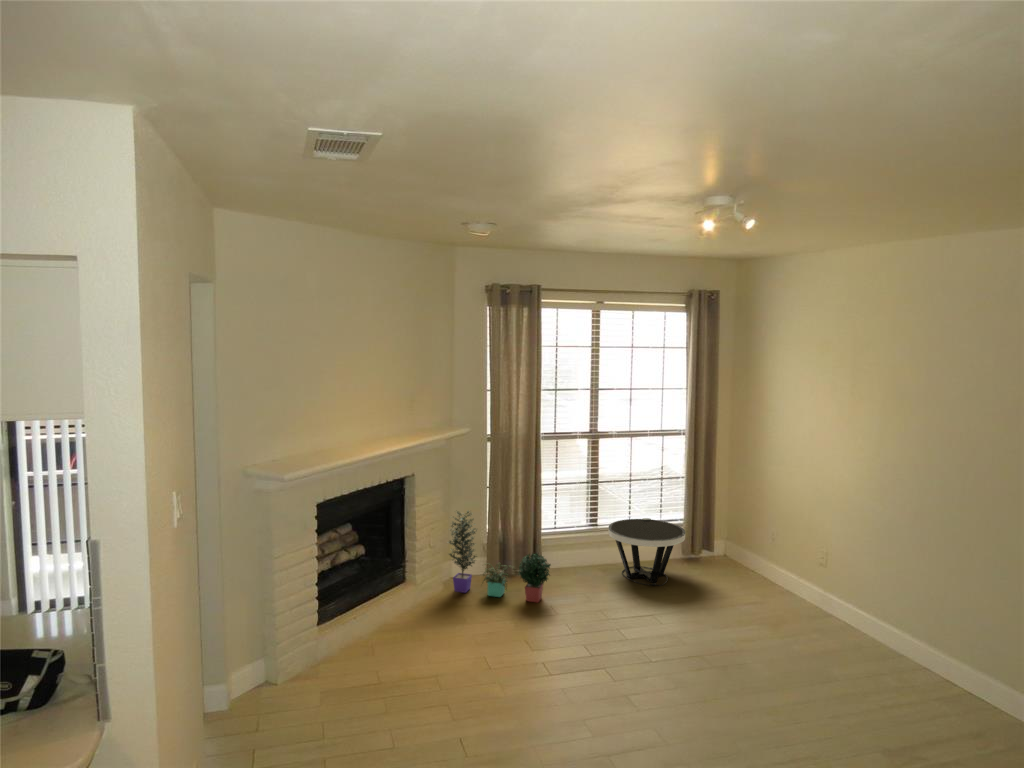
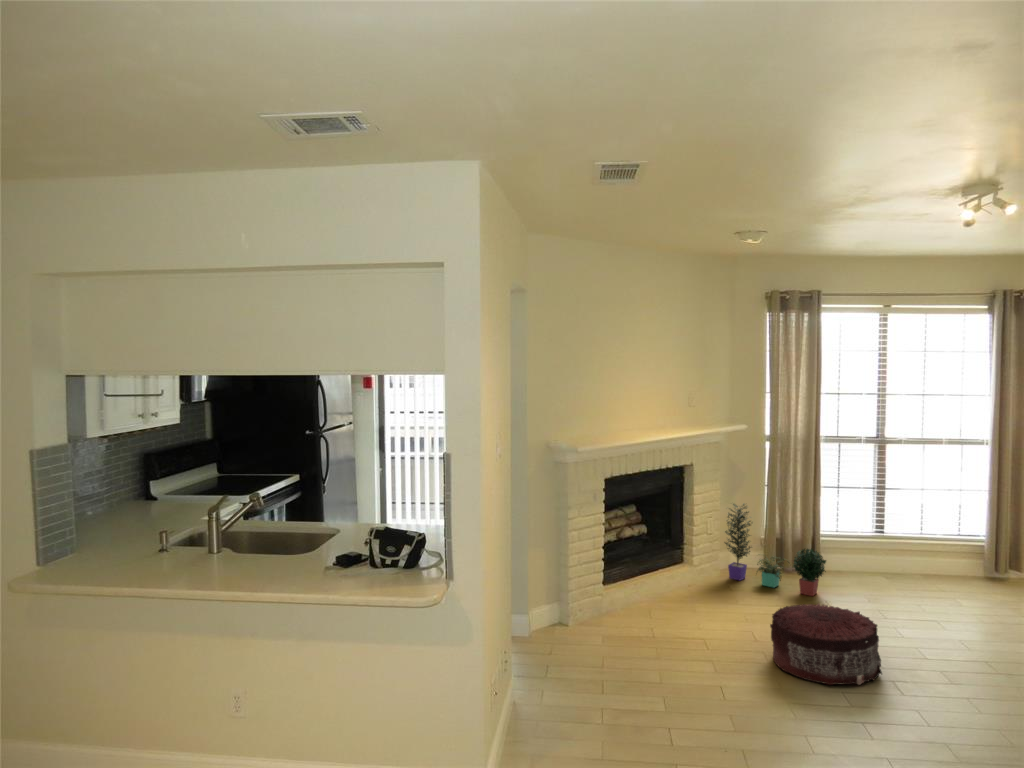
side table: present [608,518,685,586] -> none [894,529,985,599]
pouf: none [505,623,619,722] -> present [770,604,882,685]

